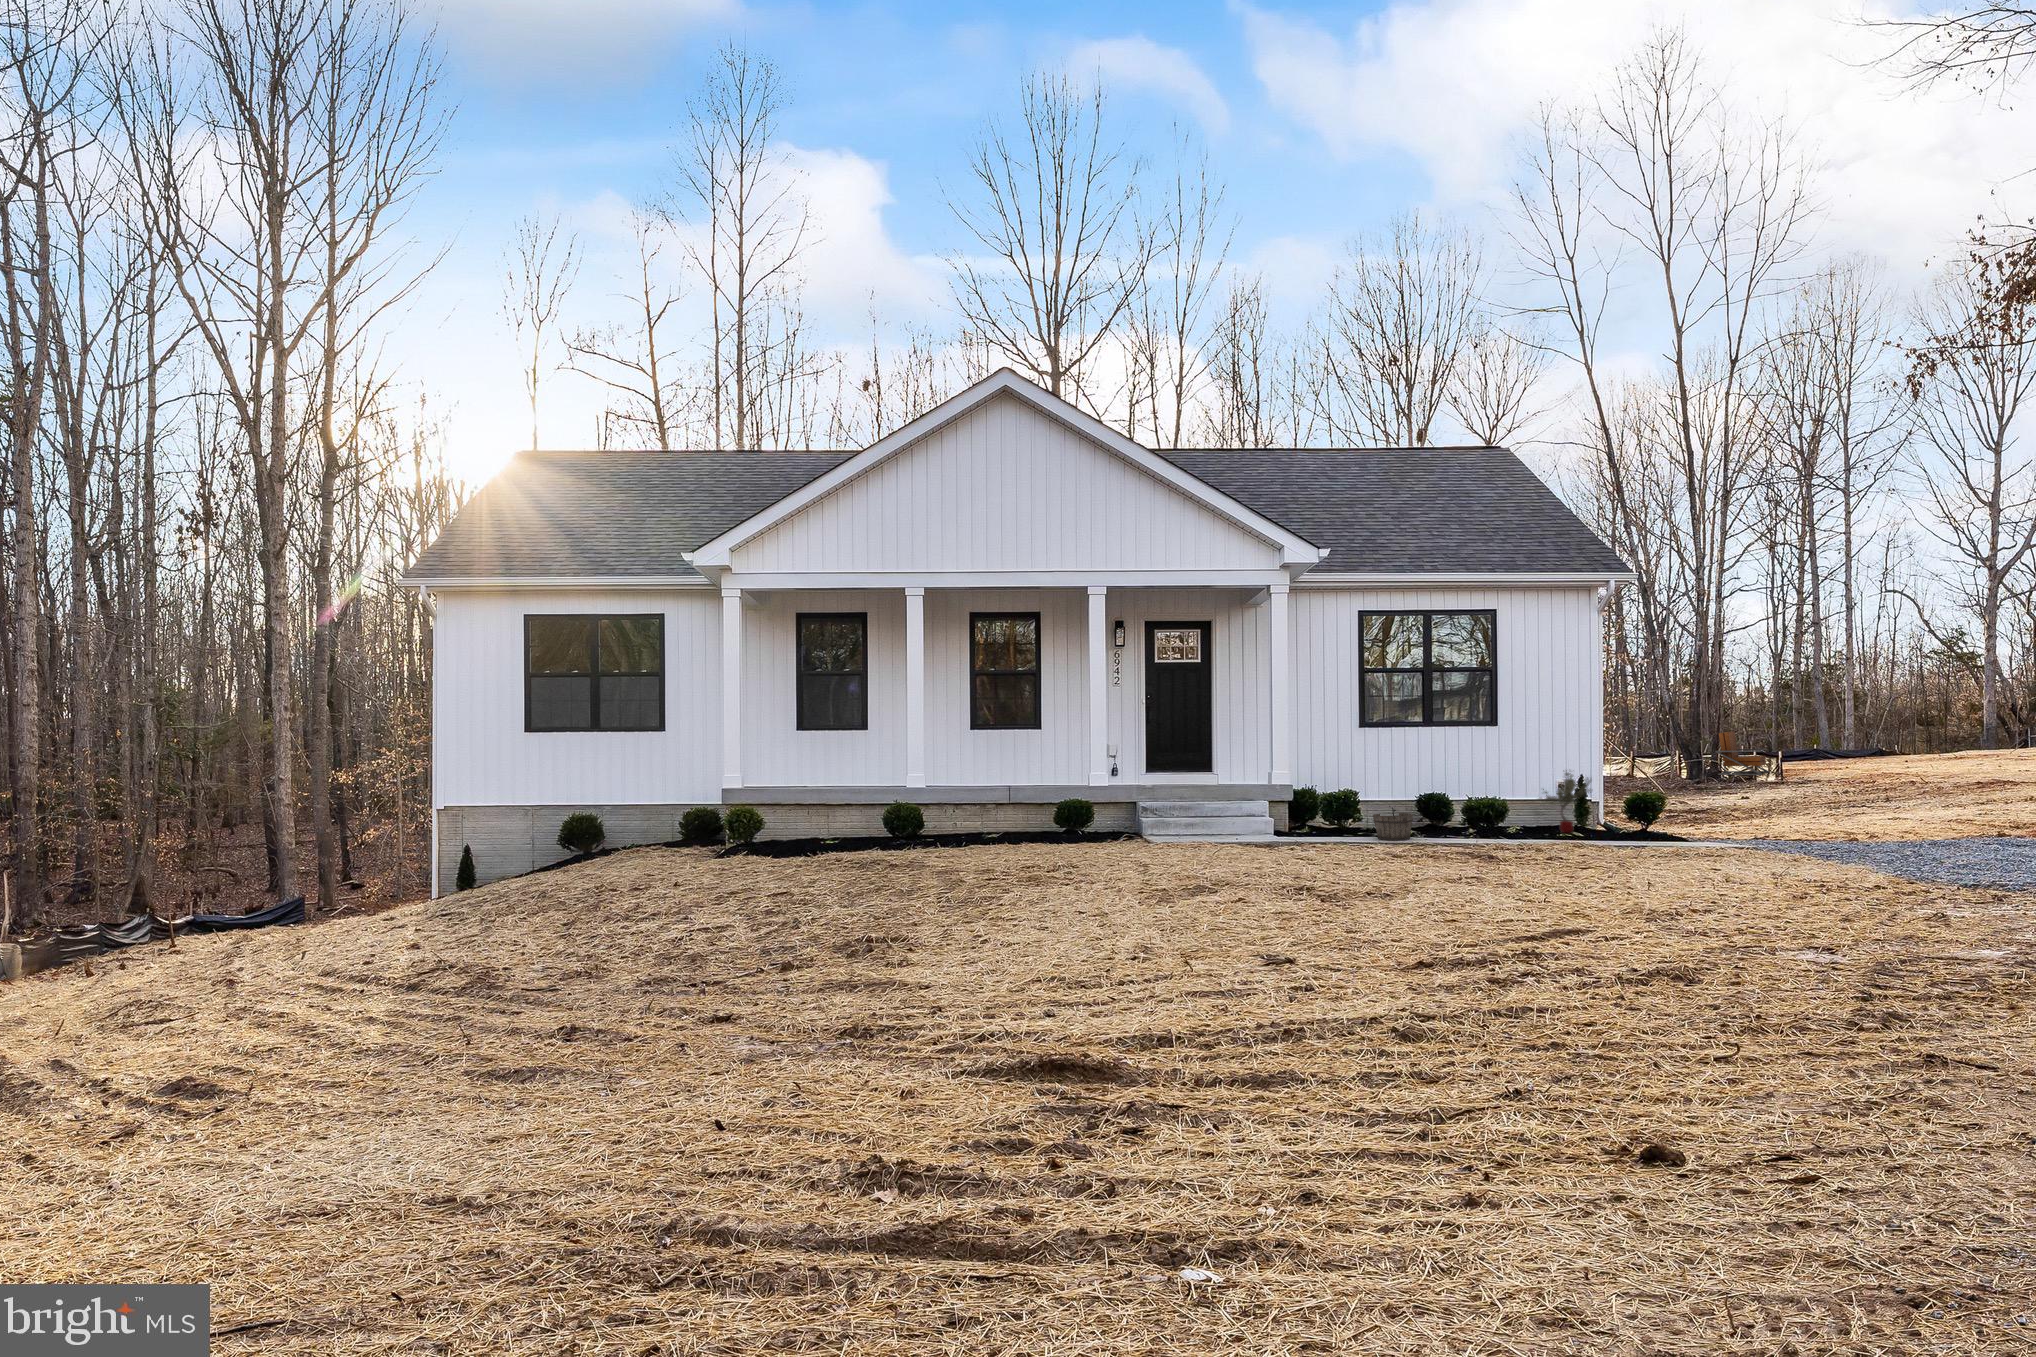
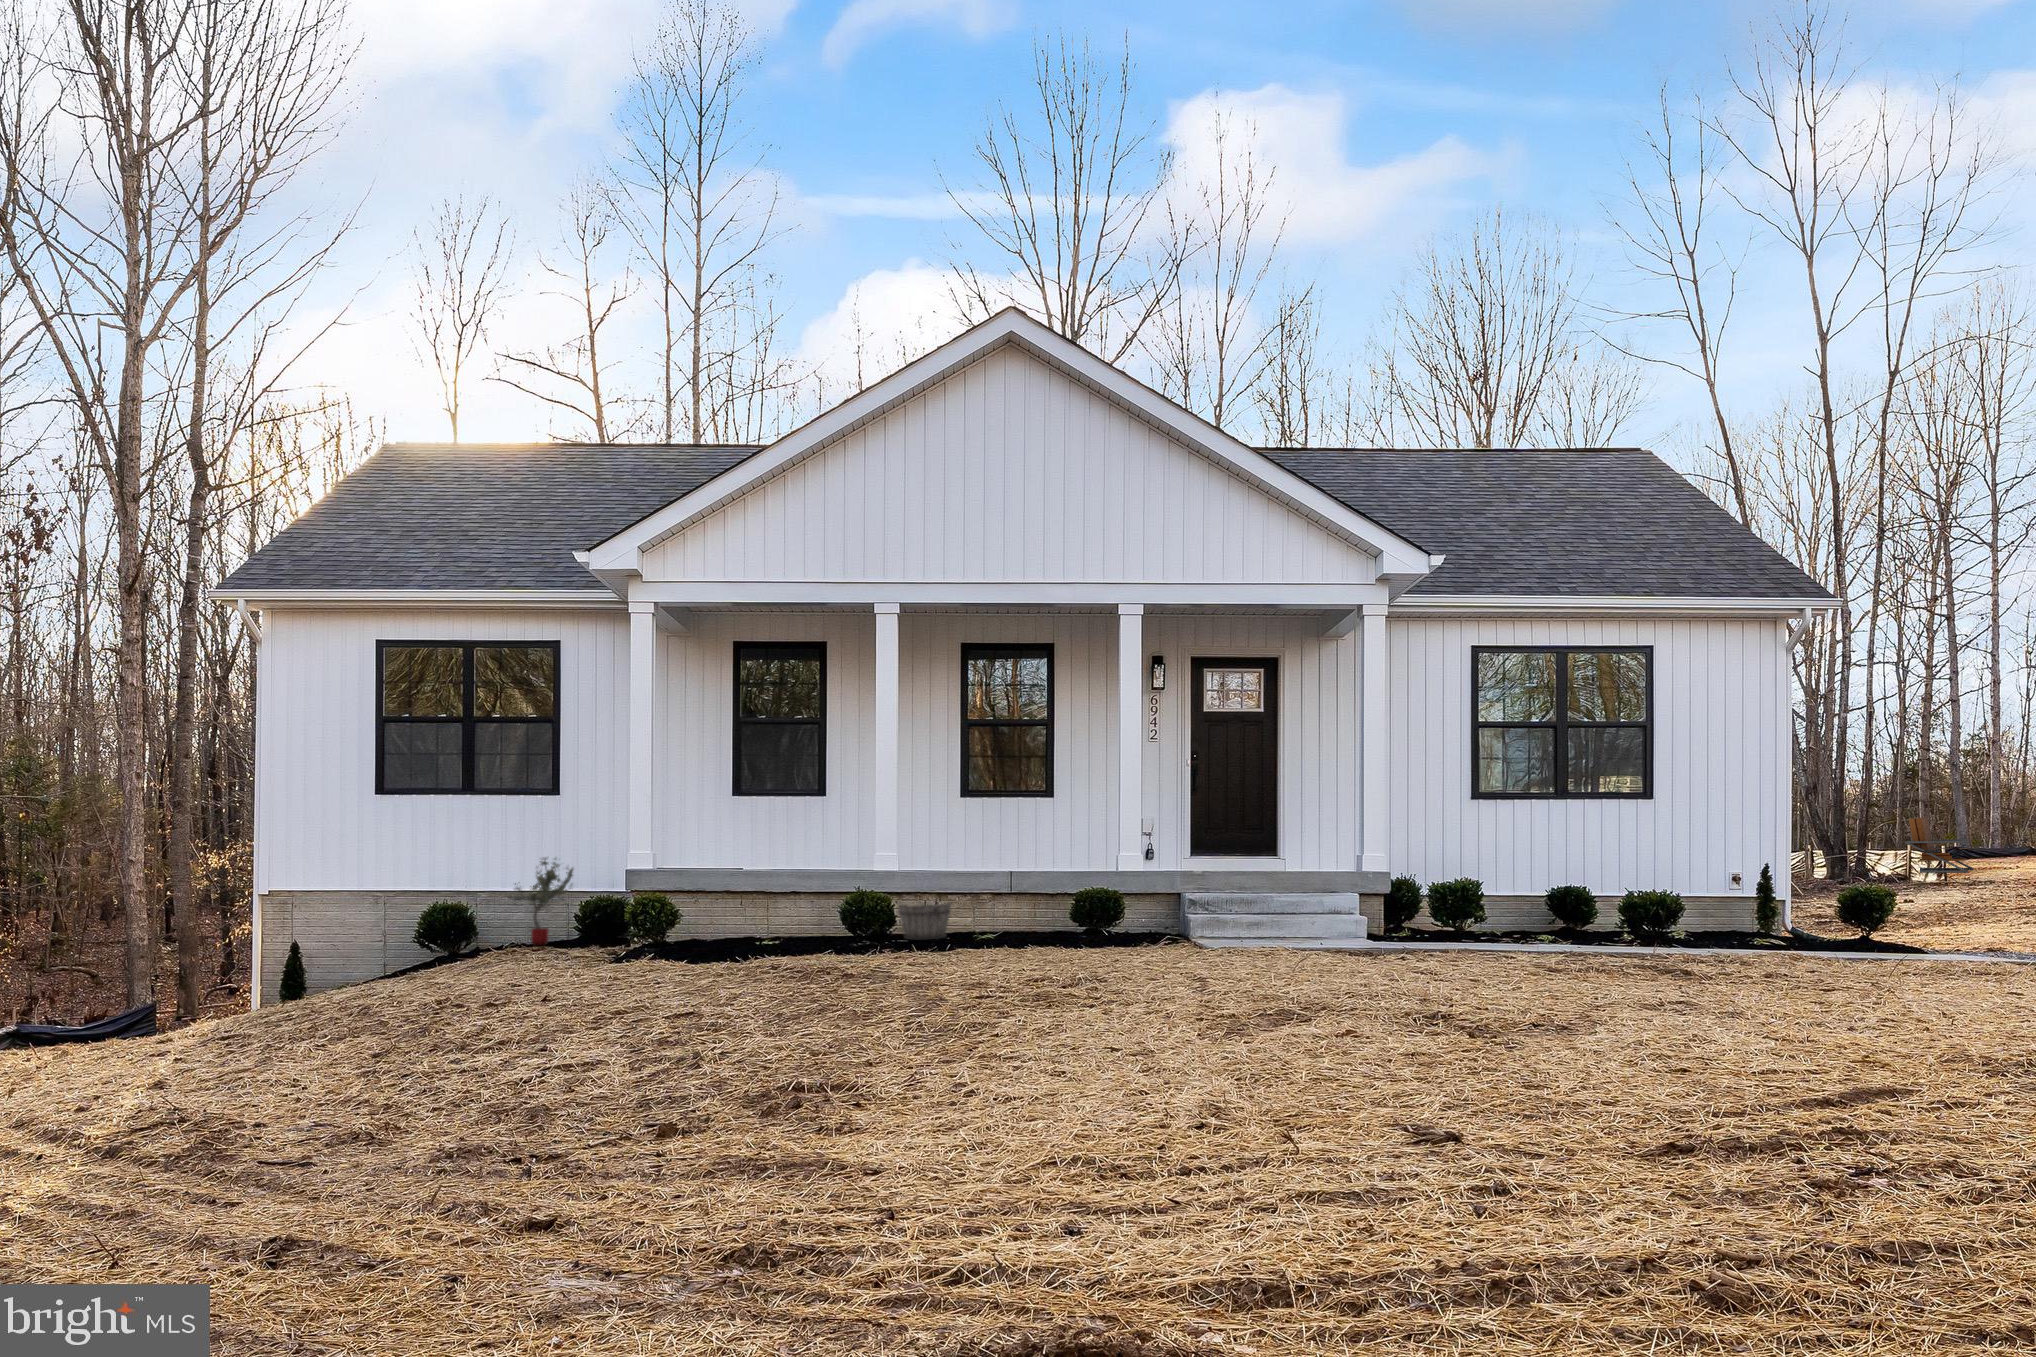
potted tree: present [1540,773,1591,833] -> present [509,857,573,946]
wooden bucket: present [1373,806,1413,840] -> present [898,903,951,939]

